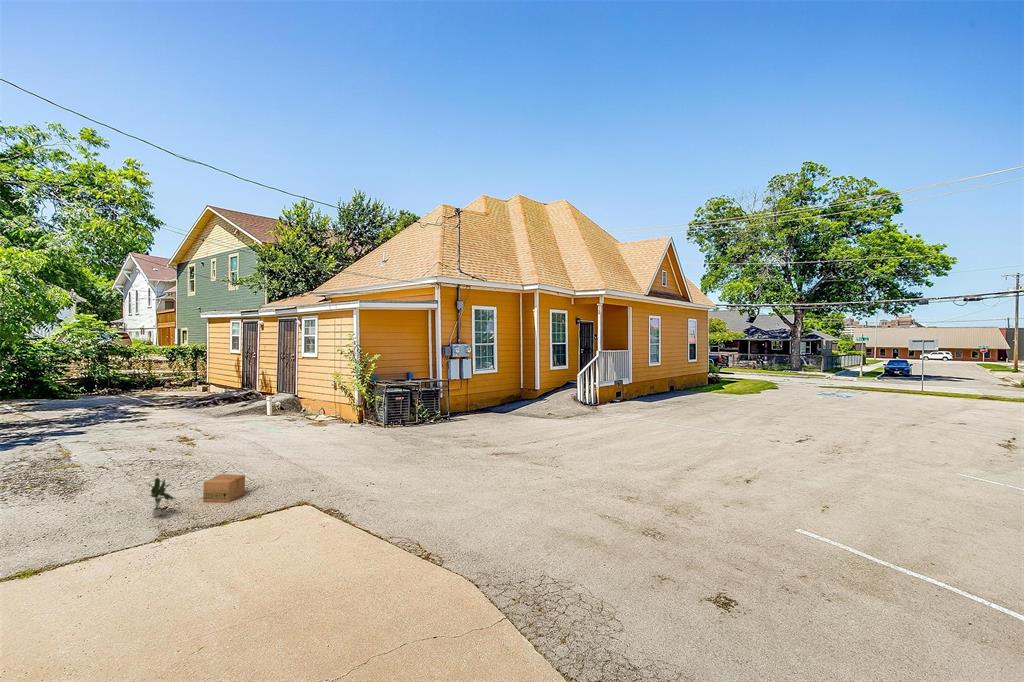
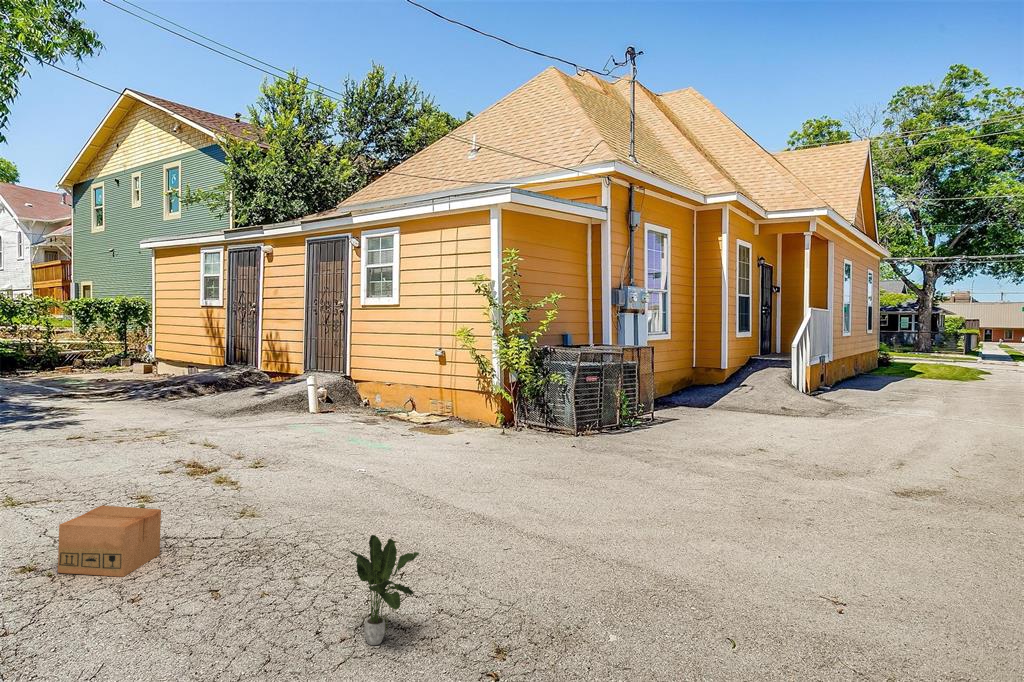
cardboard box: present [203,474,245,502] -> present [58,505,161,577]

